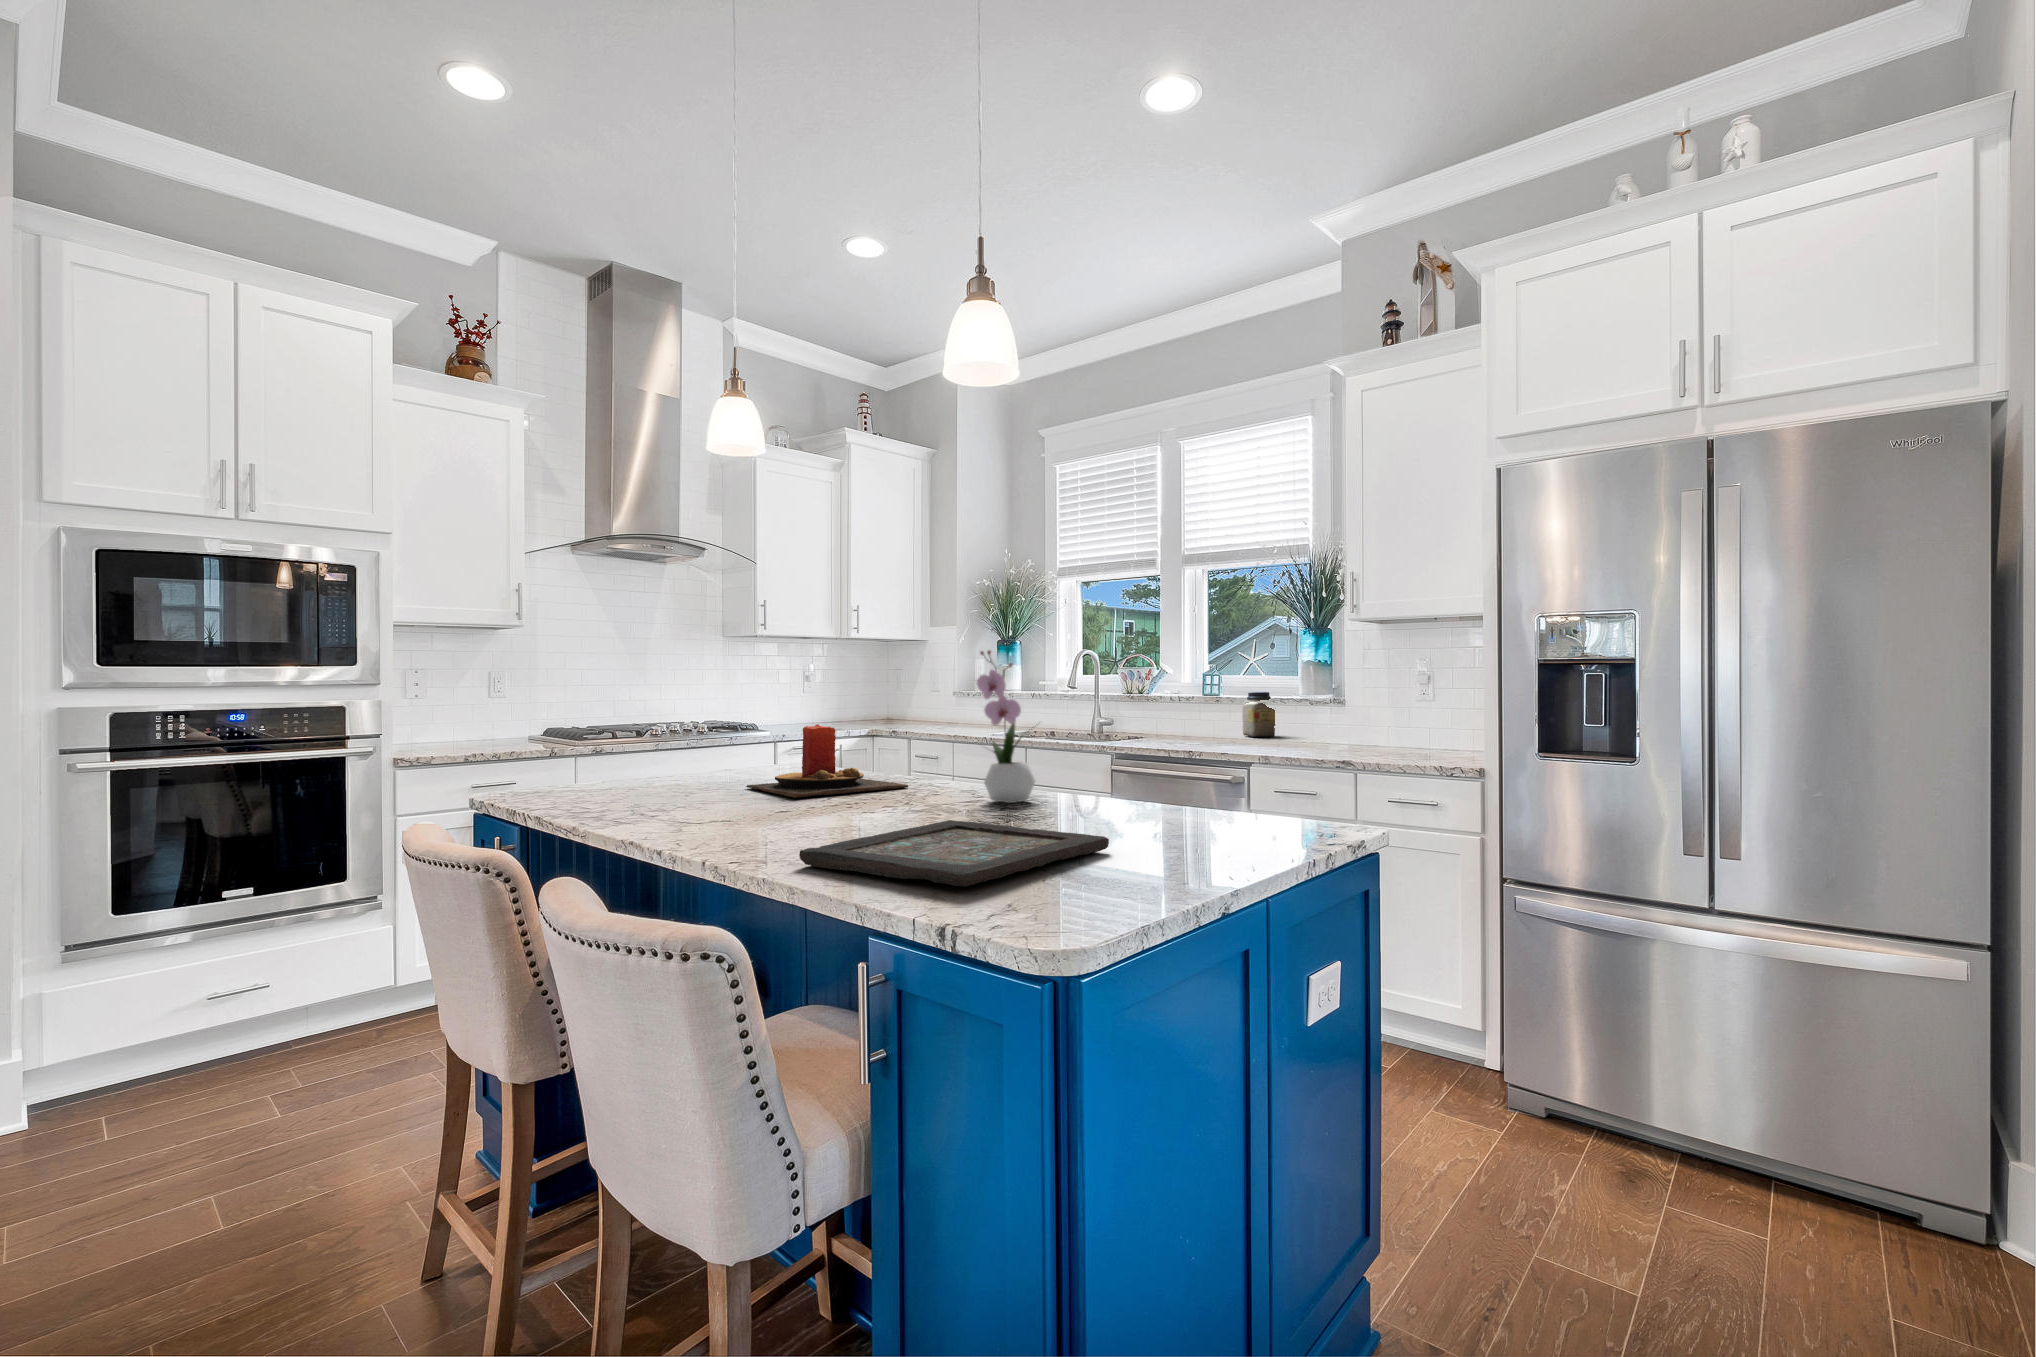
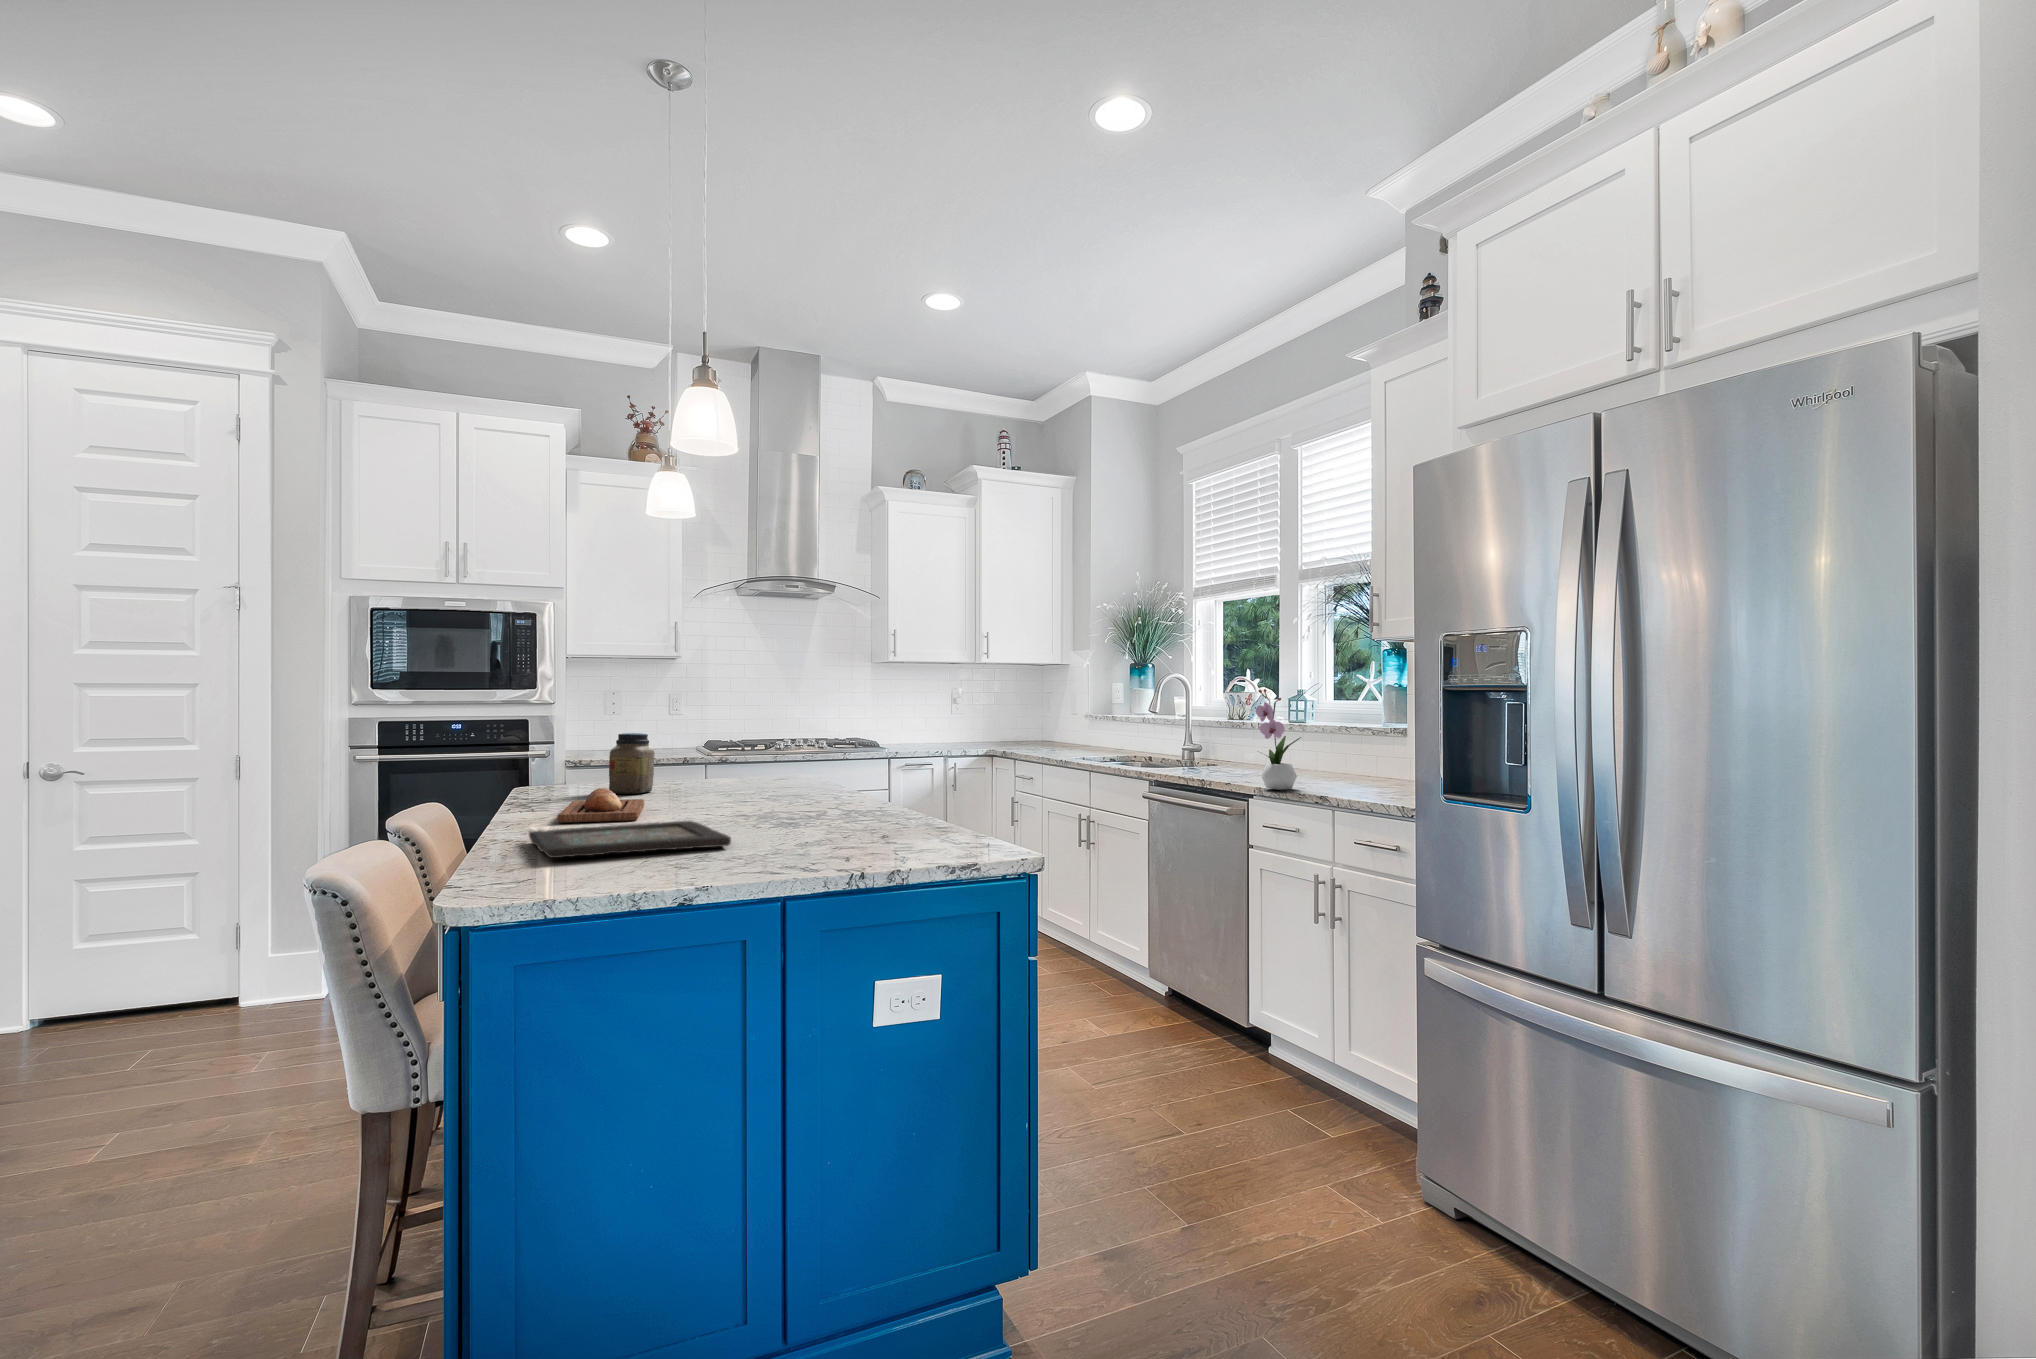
flower arrangement: present [977,650,1035,803] -> present [1256,689,1301,790]
jar: present [1242,692,1275,737] -> present [609,733,655,794]
candle: present [746,724,908,798] -> none [686,744,793,801]
bread loaf: none [665,786,826,835] -> present [557,788,644,823]

